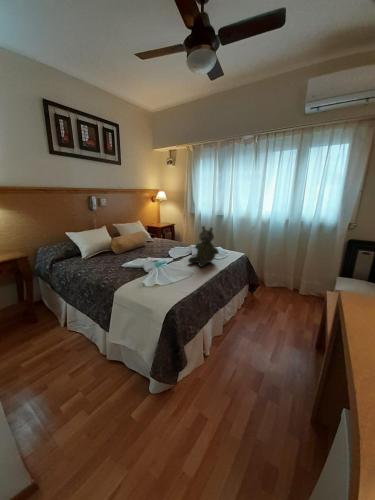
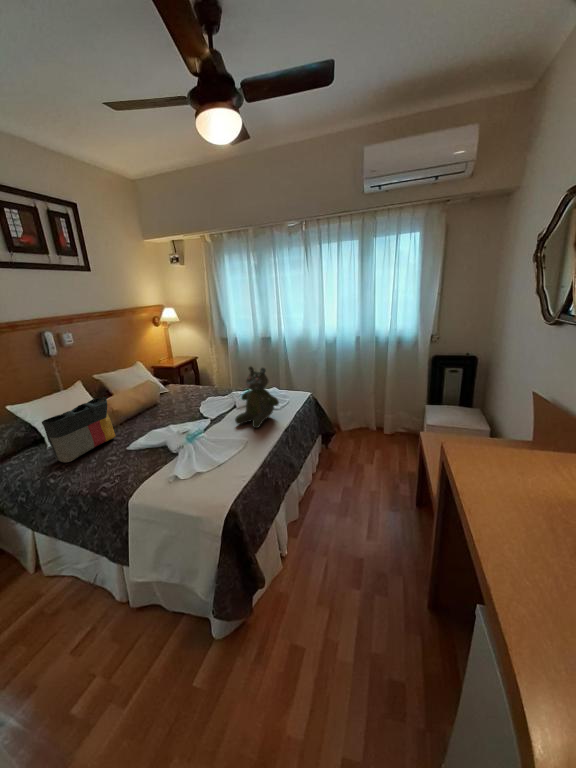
tote bag: none [79,234,117,267] -> present [42,397,116,462]

